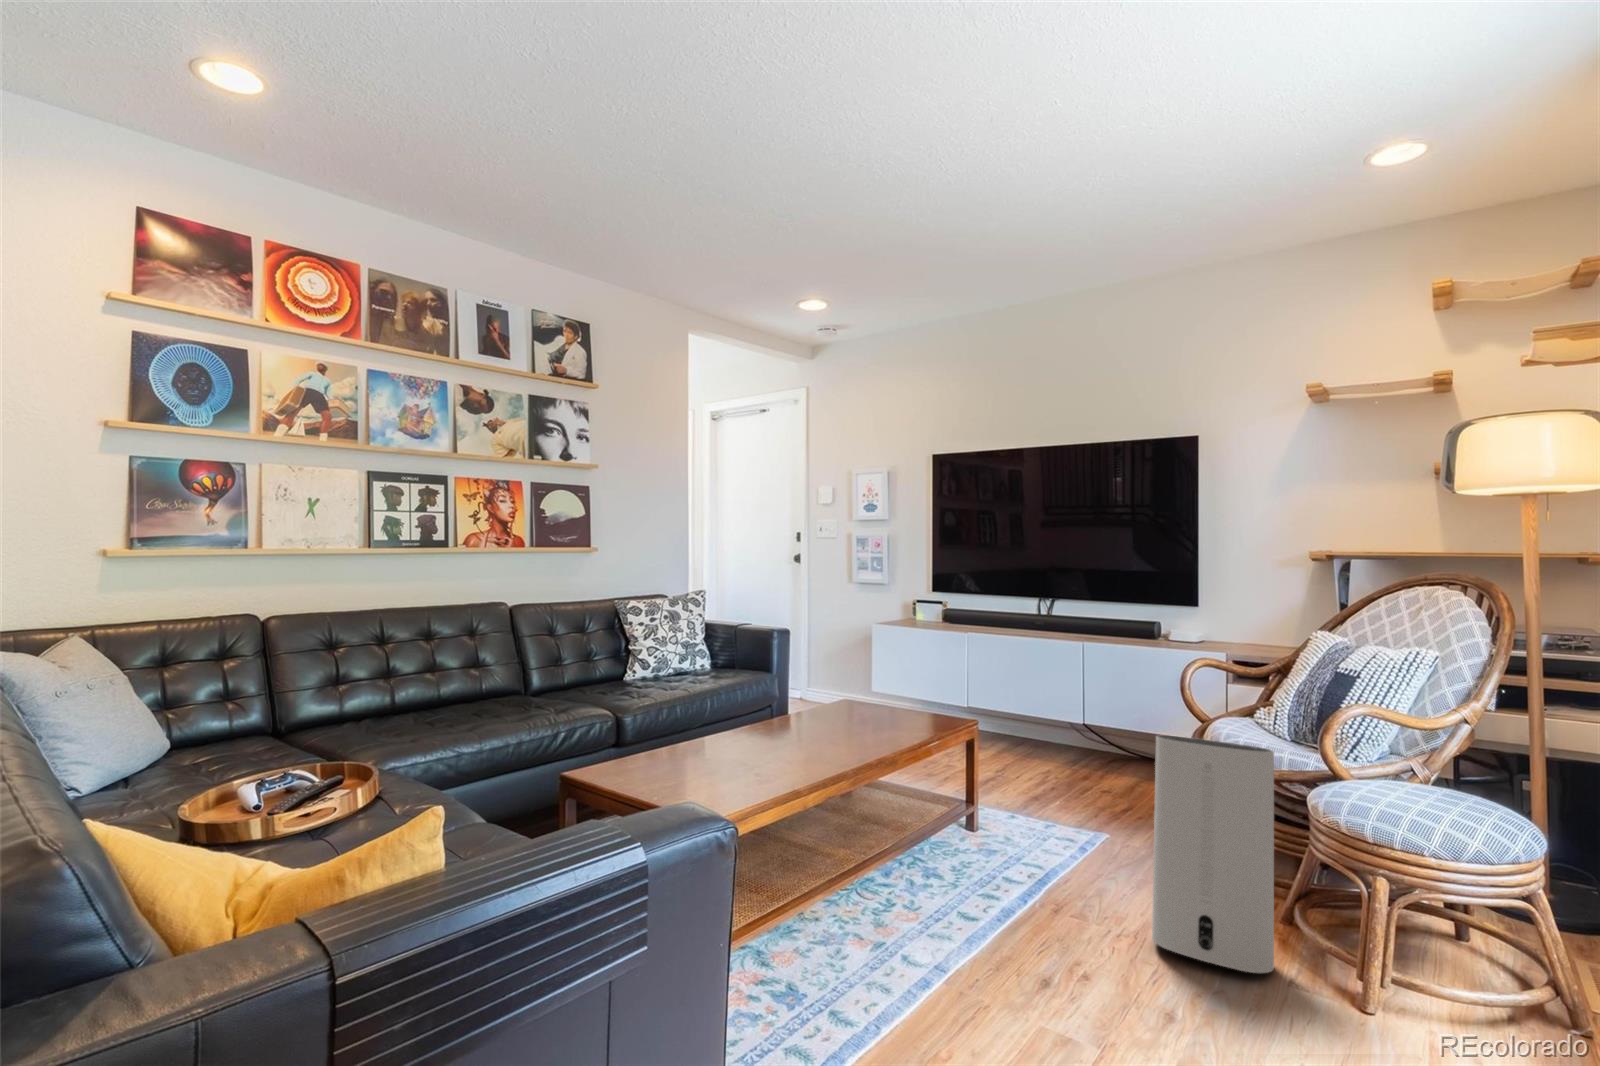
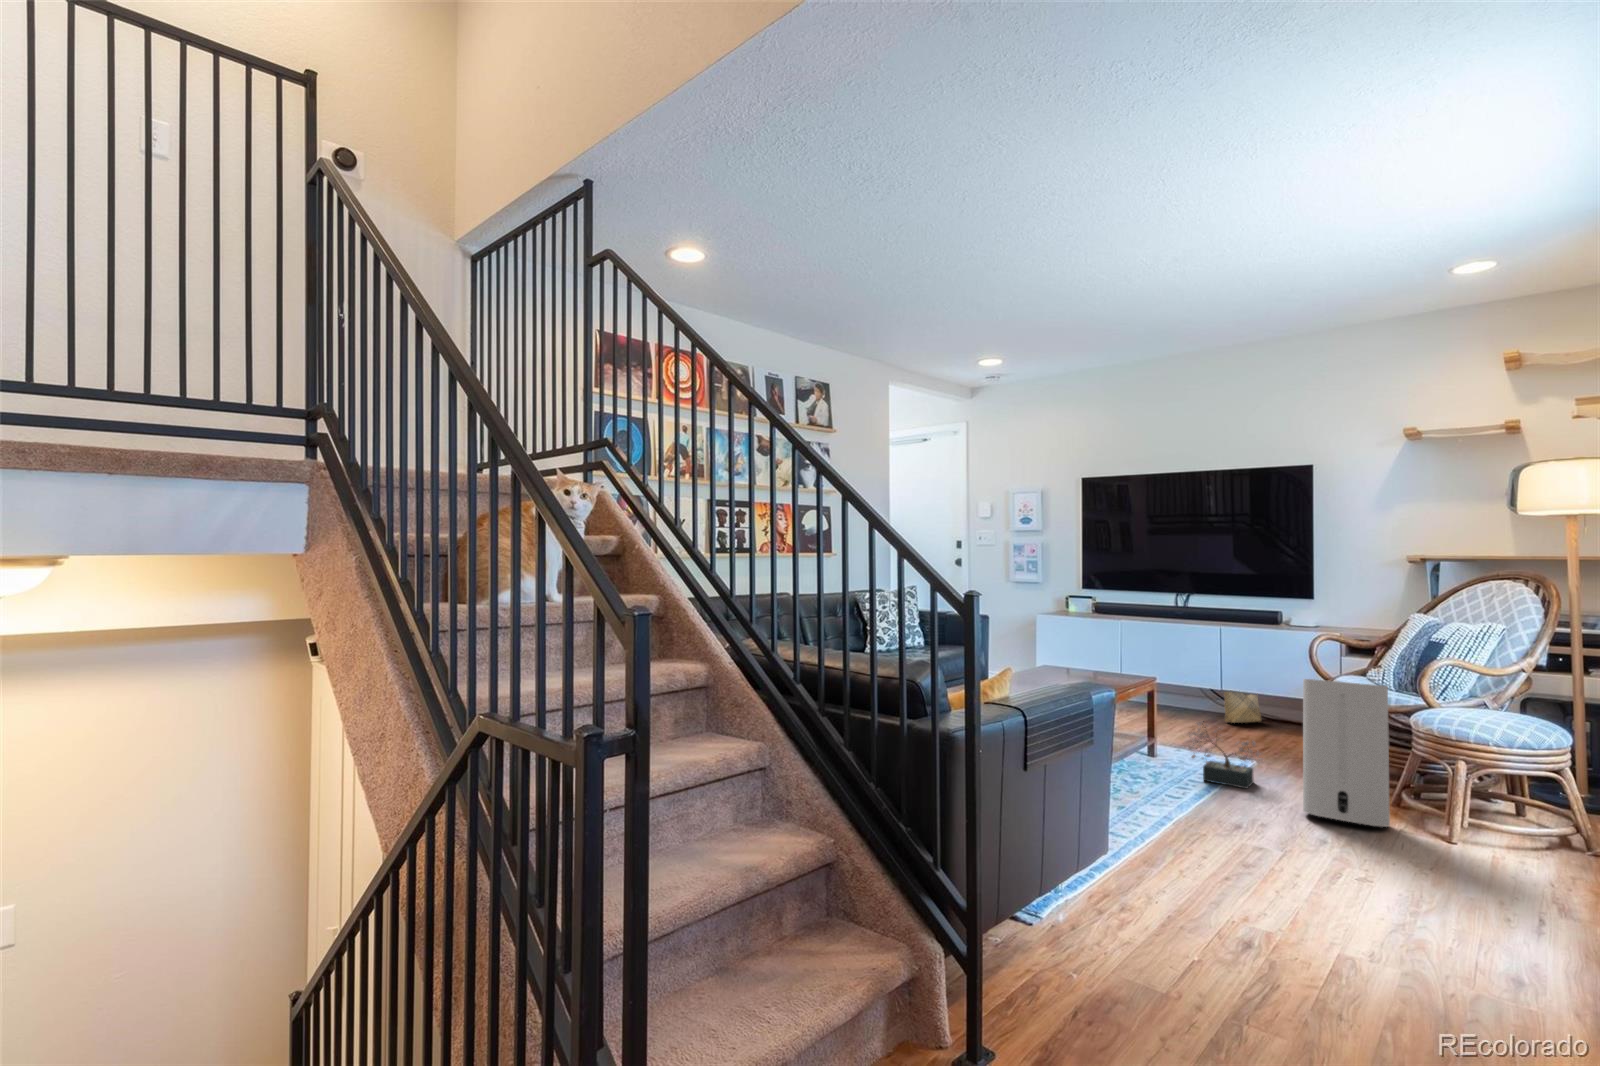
woven basket: none [1089,696,1135,765] -> present [1224,692,1261,723]
decorative plant: none [1010,782,1110,887] -> present [1188,721,1263,789]

